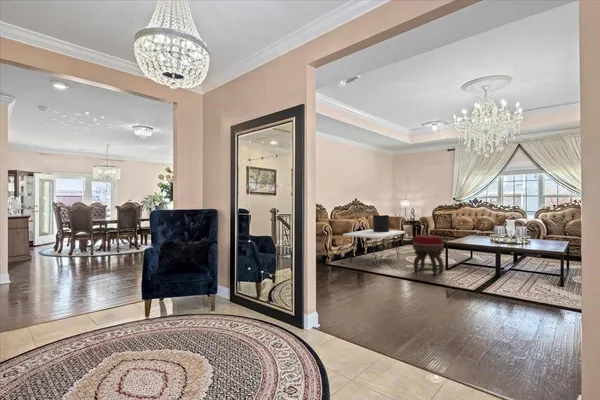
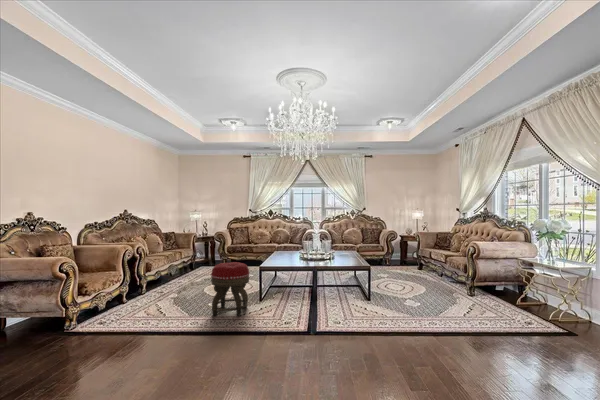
side table: present [343,215,405,266] -> none [102,236,199,316]

